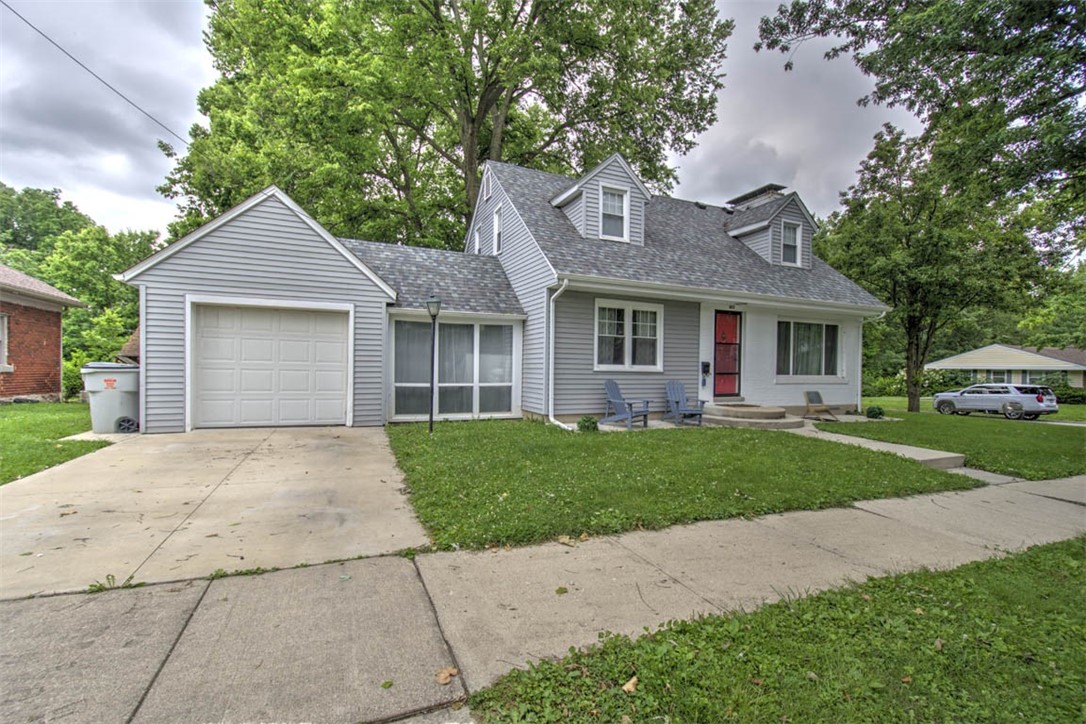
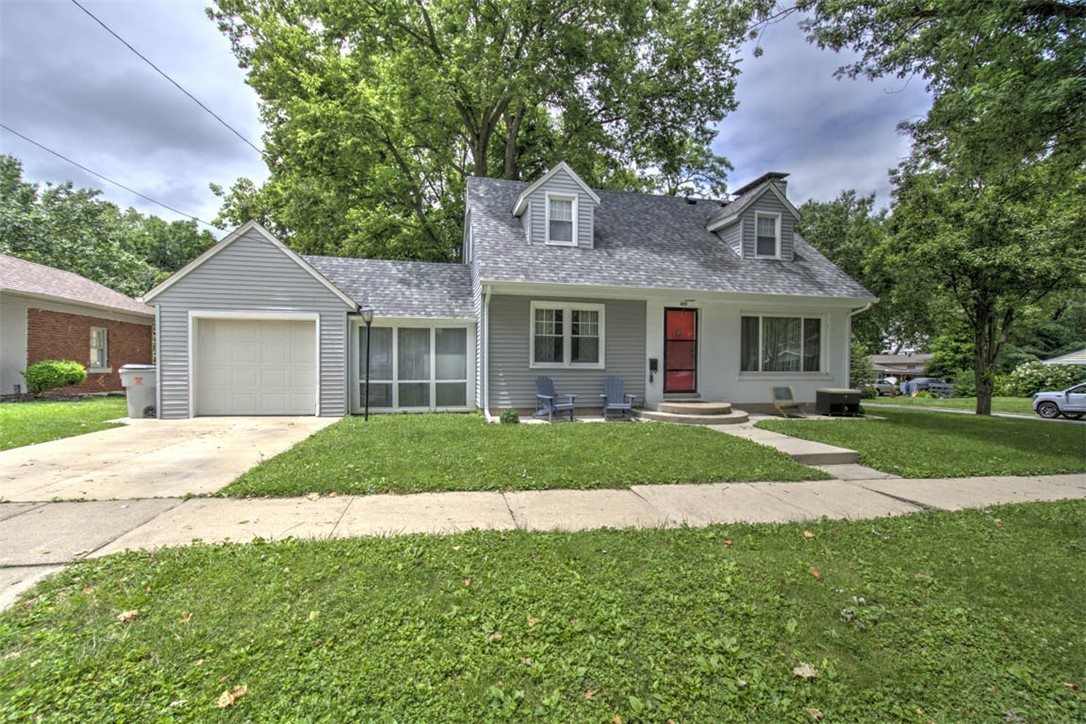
storage bench: none [837,393,879,419] -> present [815,388,861,416]

